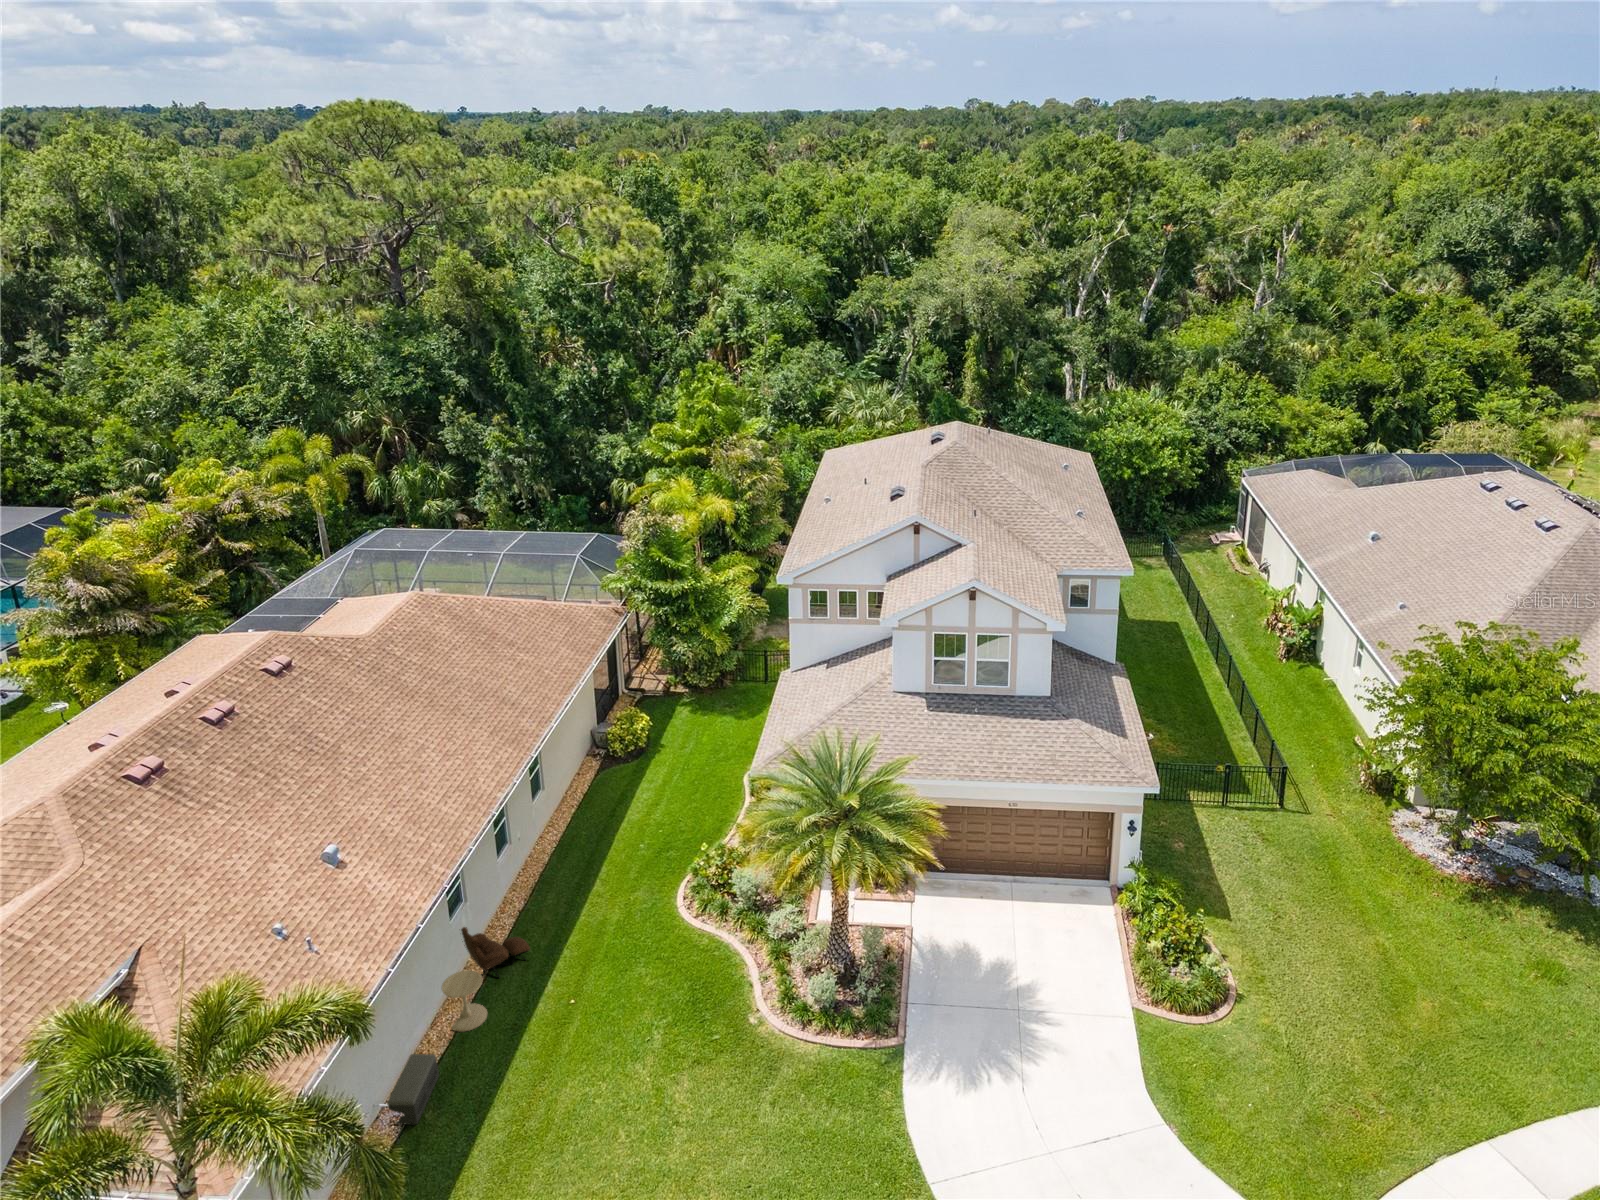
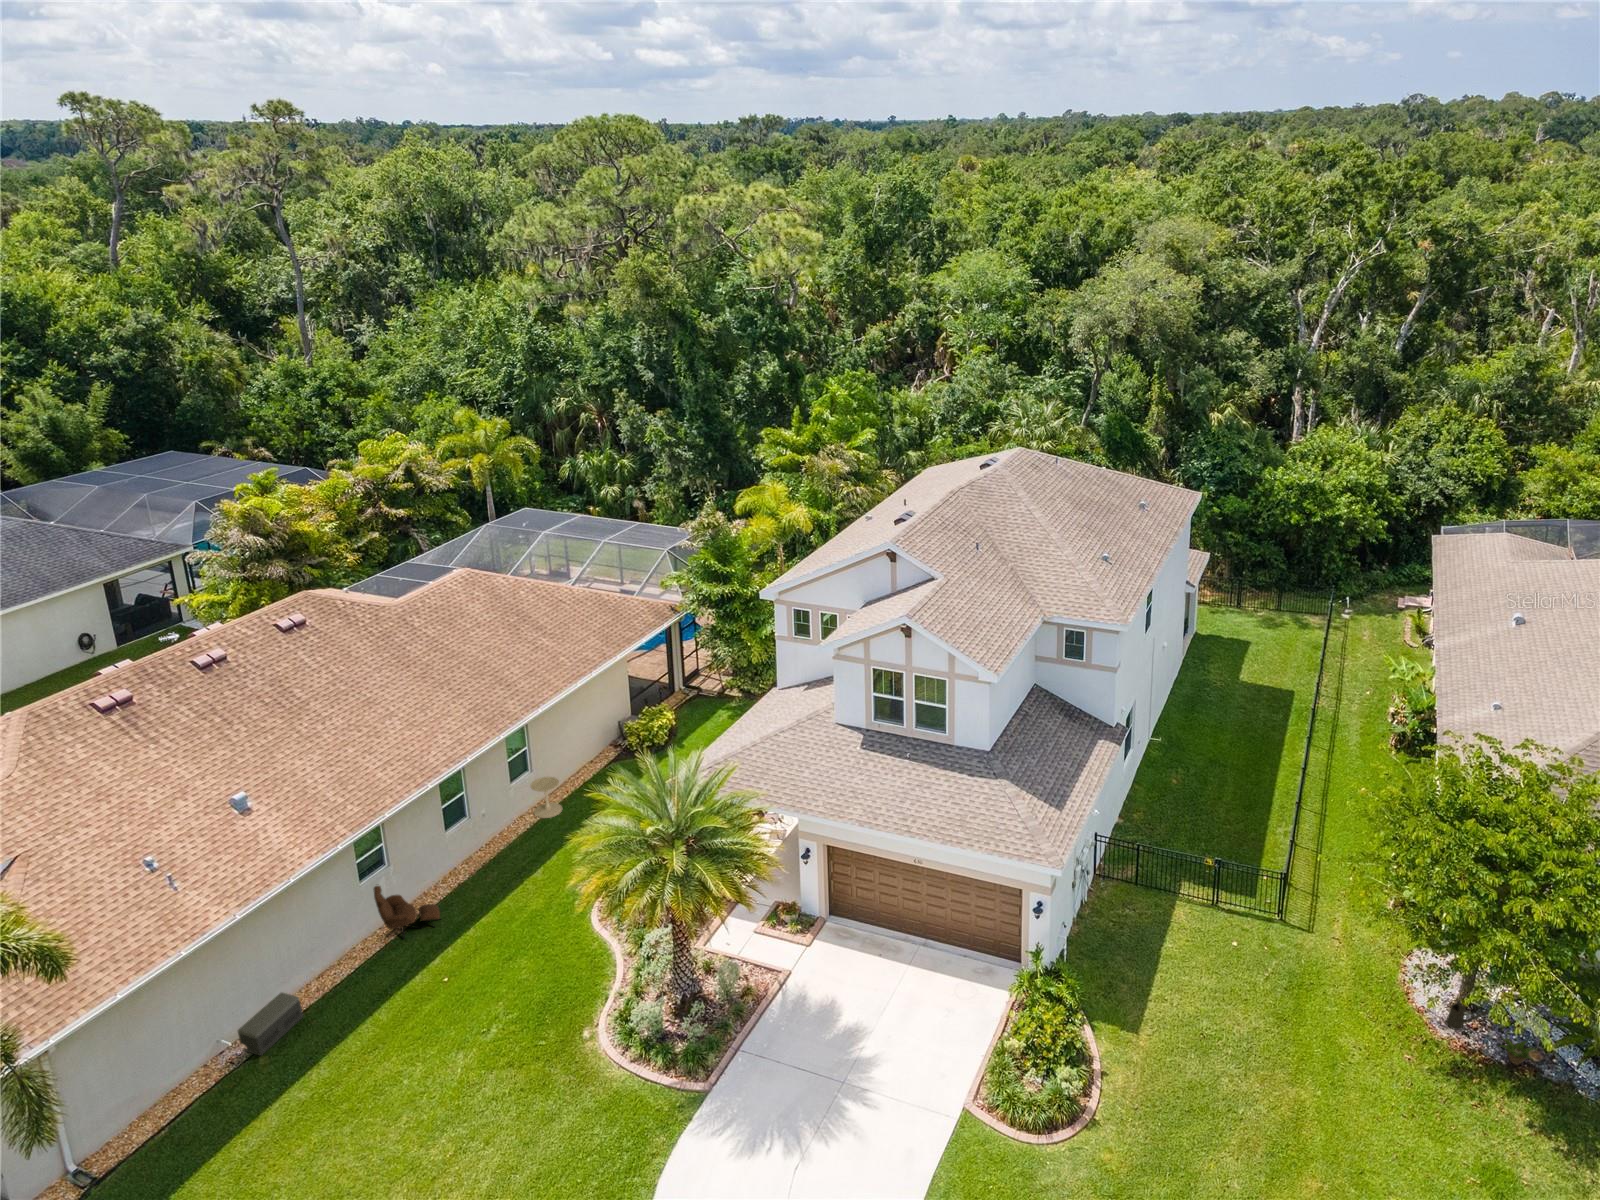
watering can: none [1439,841,1473,866] -> present [1446,1000,1487,1030]
pedestal table: present [442,970,487,1032] -> present [531,777,562,818]

